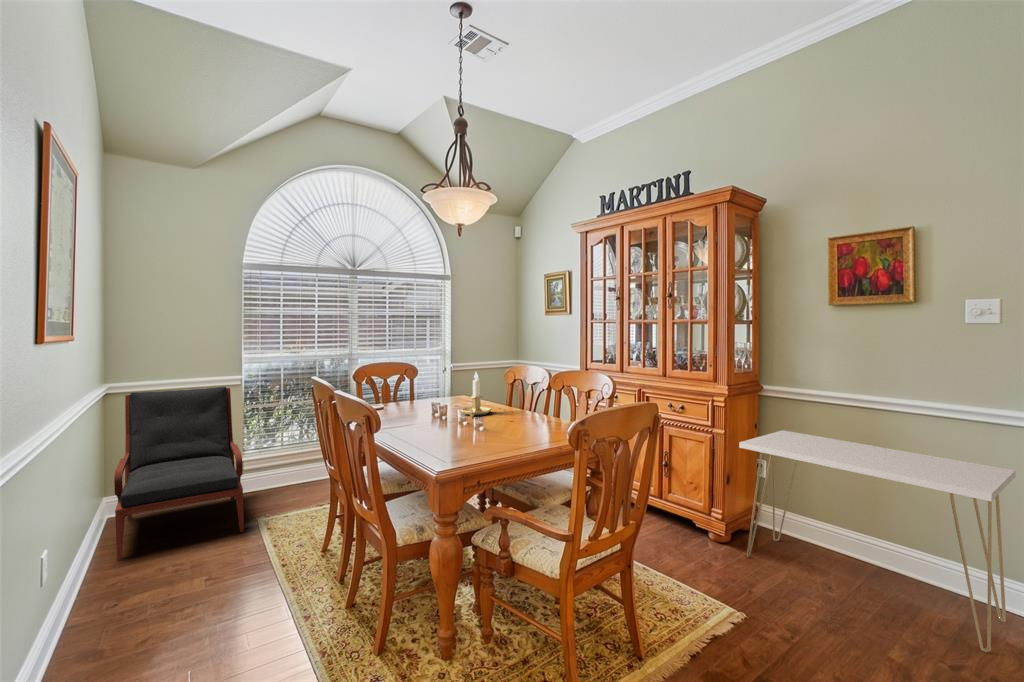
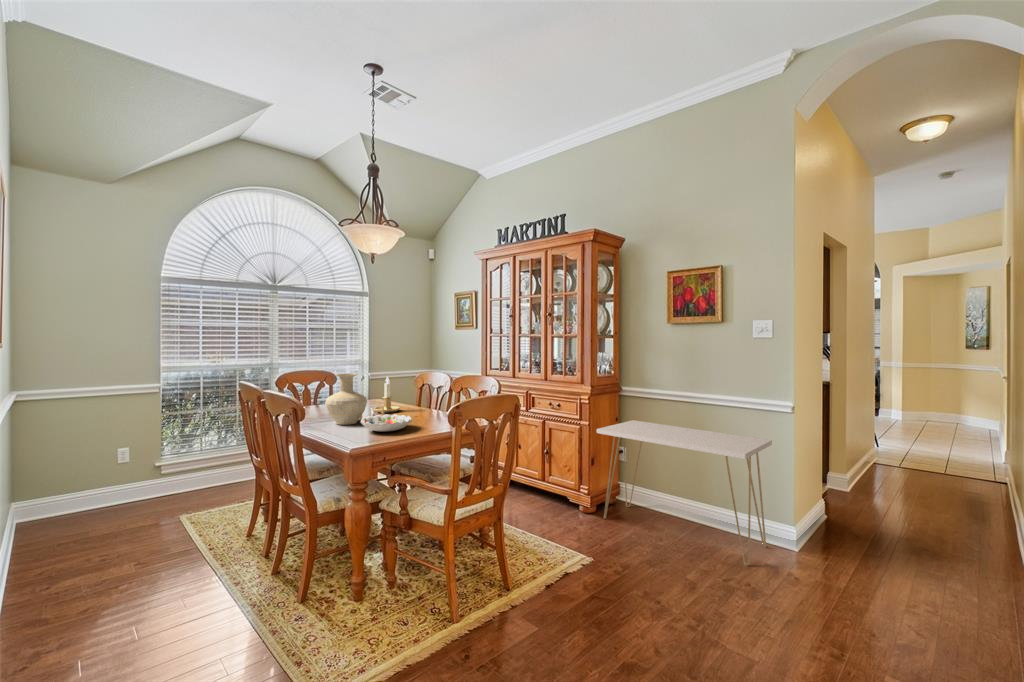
vase: none [406,369,454,431] -> present [325,373,367,425]
armchair: present [114,387,244,559] -> none [32,394,165,556]
decorative bowl: none [447,420,509,443] -> present [361,414,411,432]

